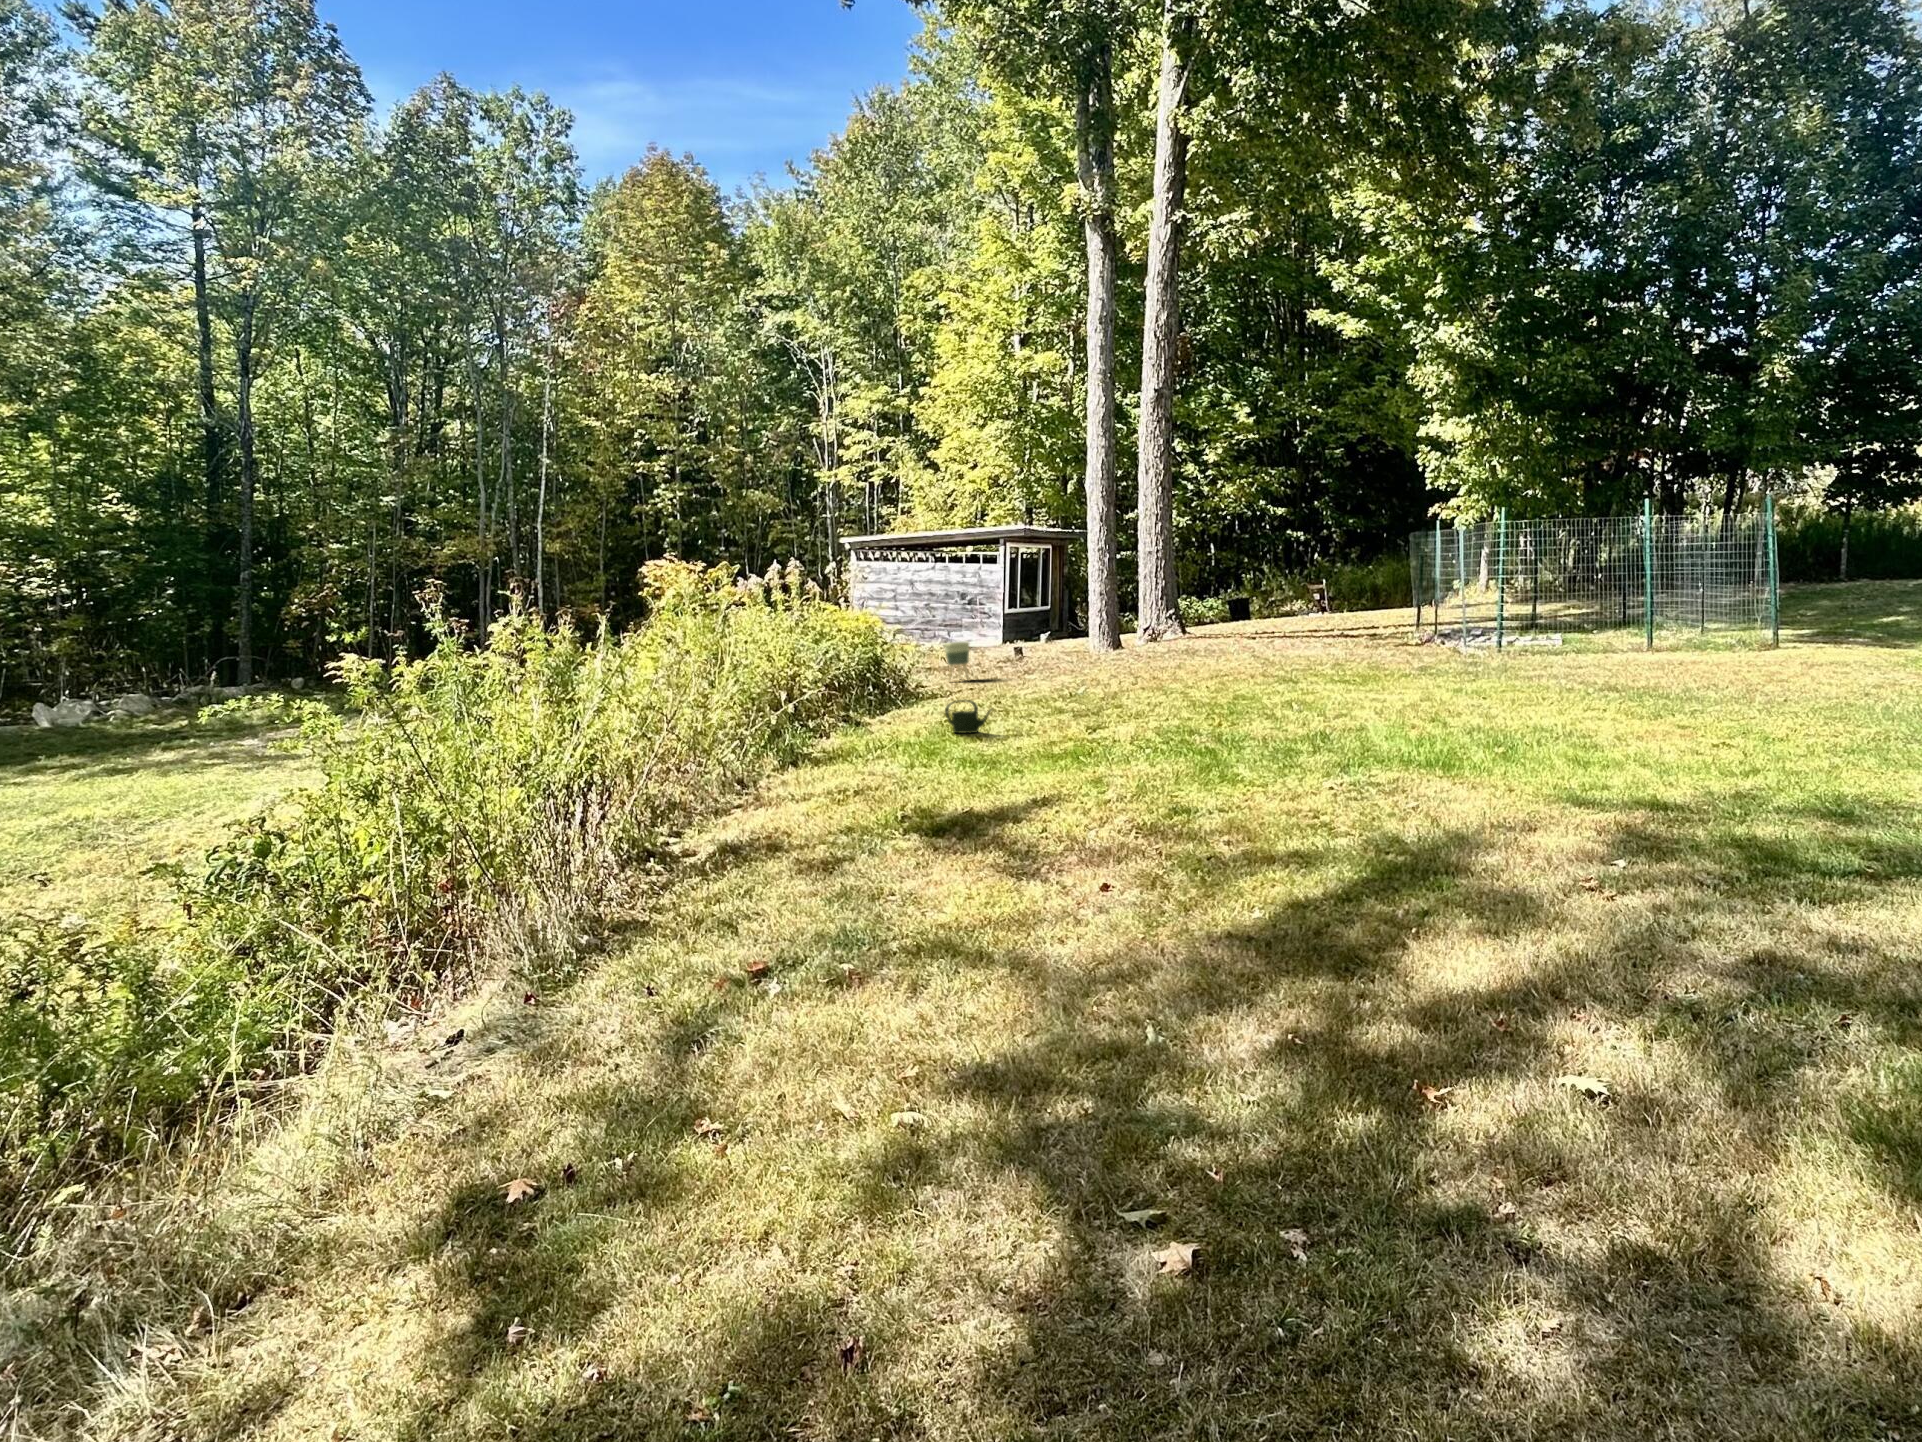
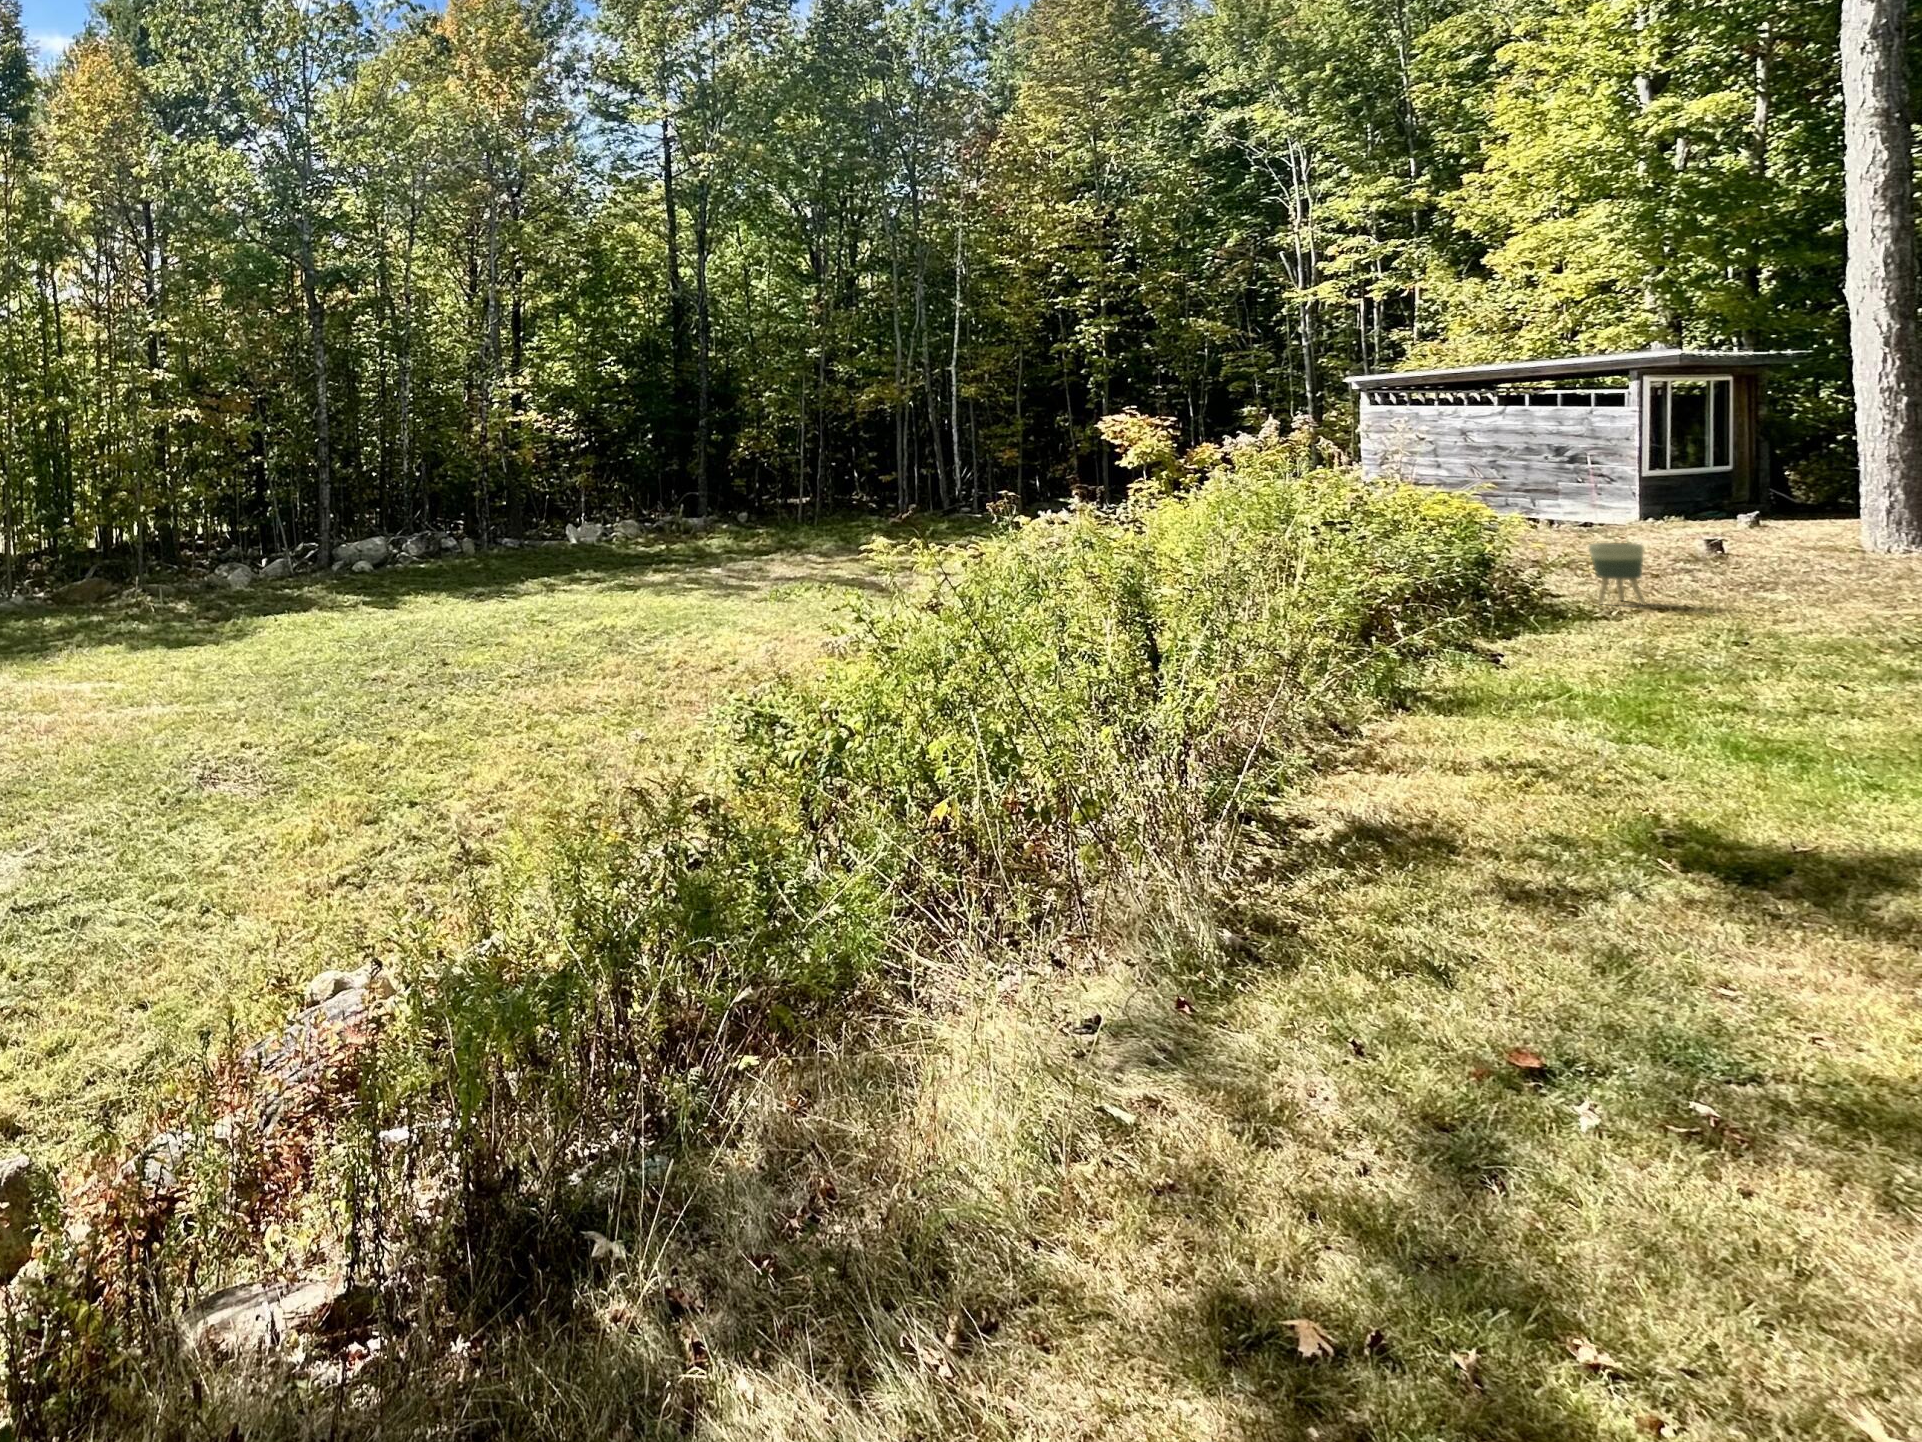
watering can: present [945,700,992,733] -> none [1660,668,1790,729]

